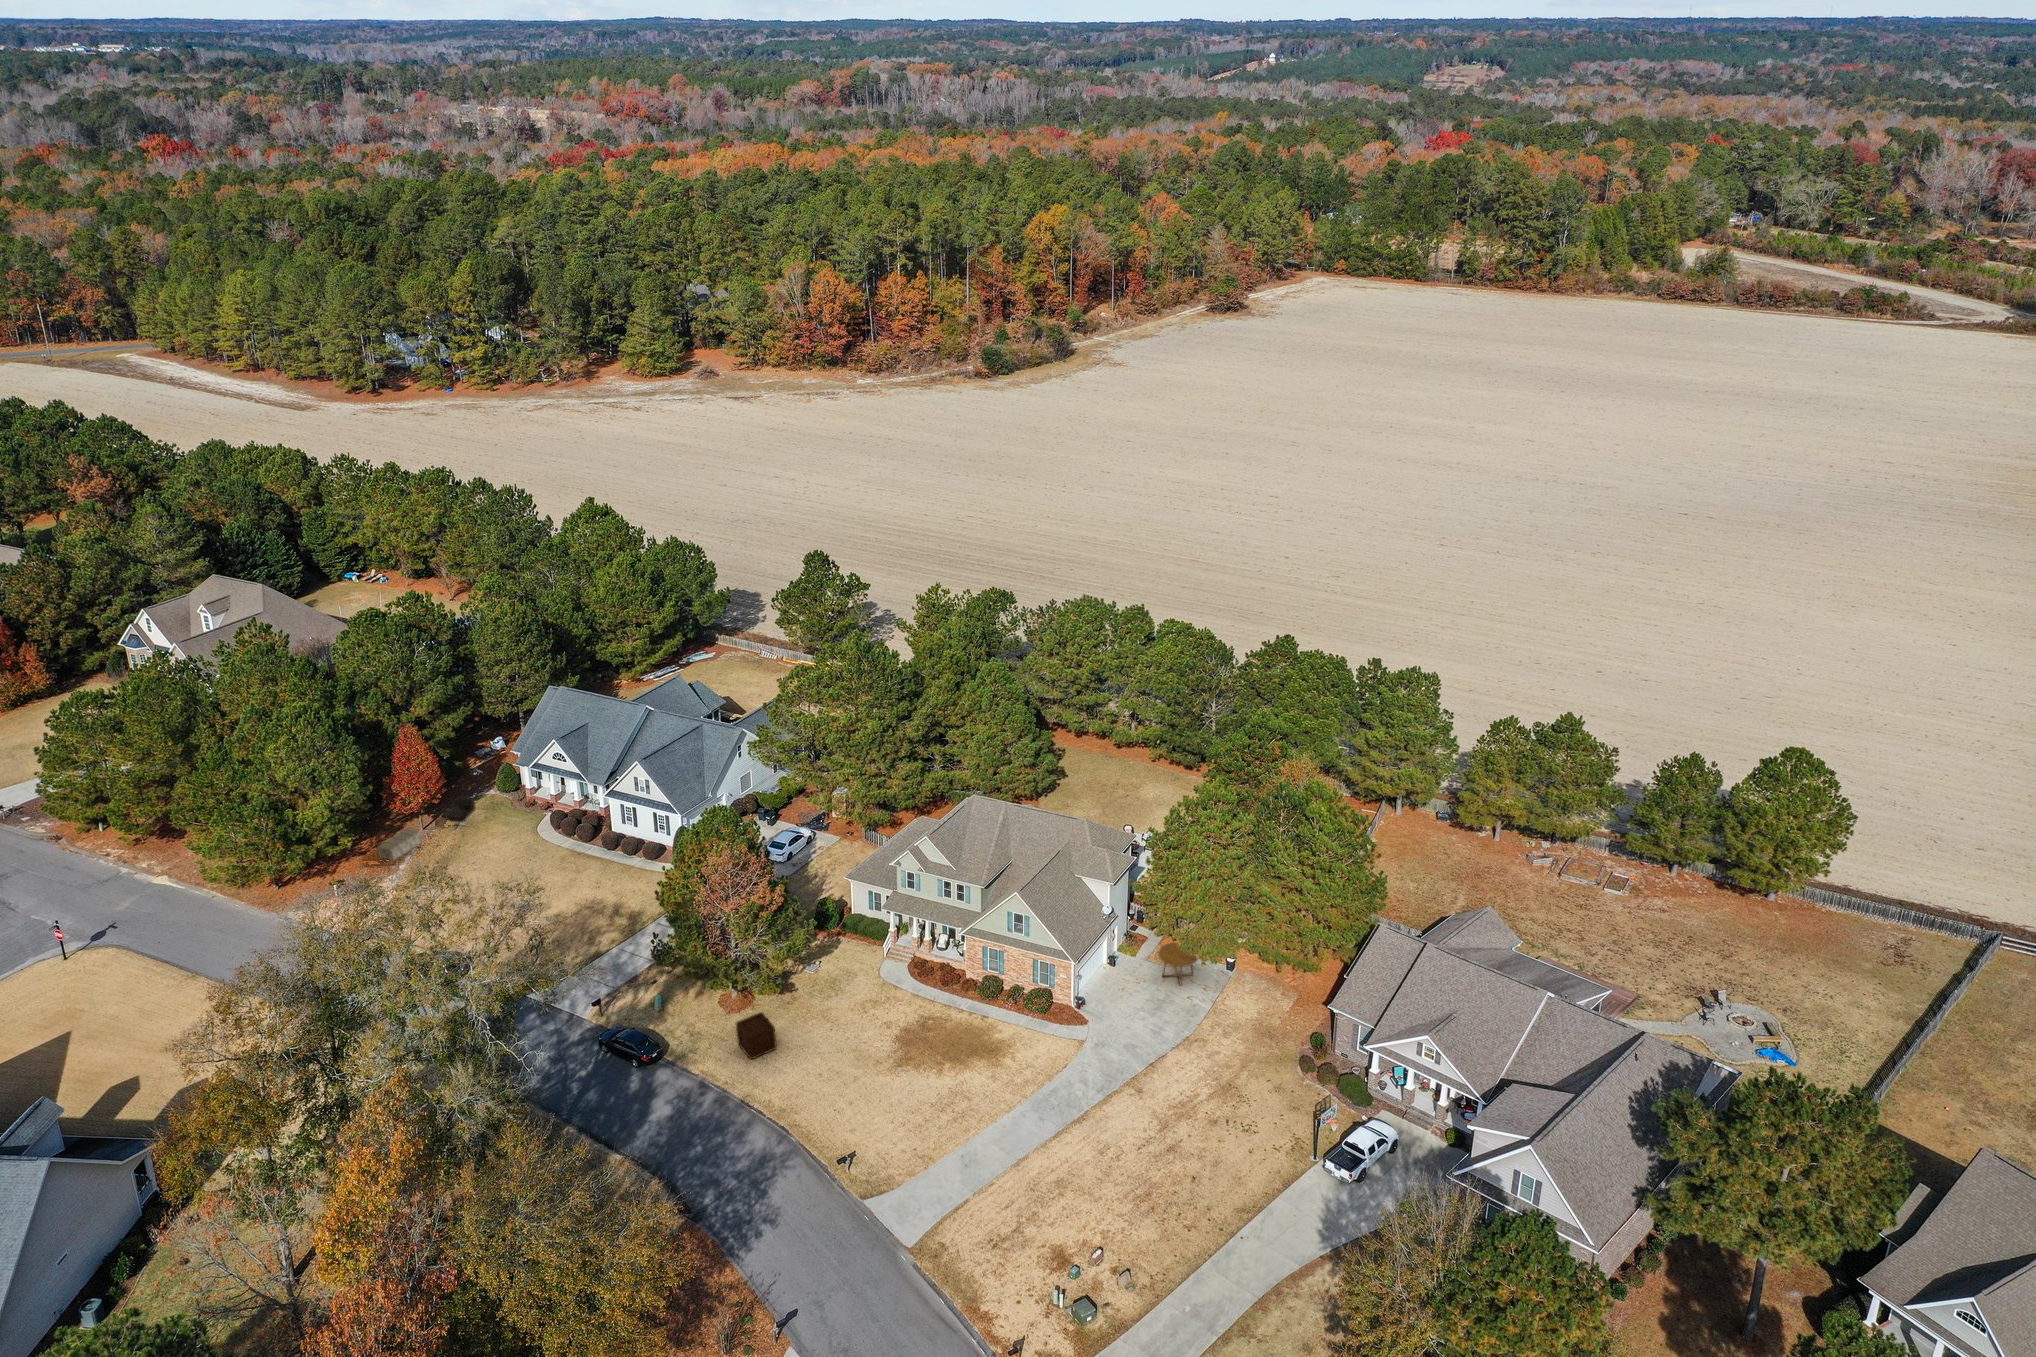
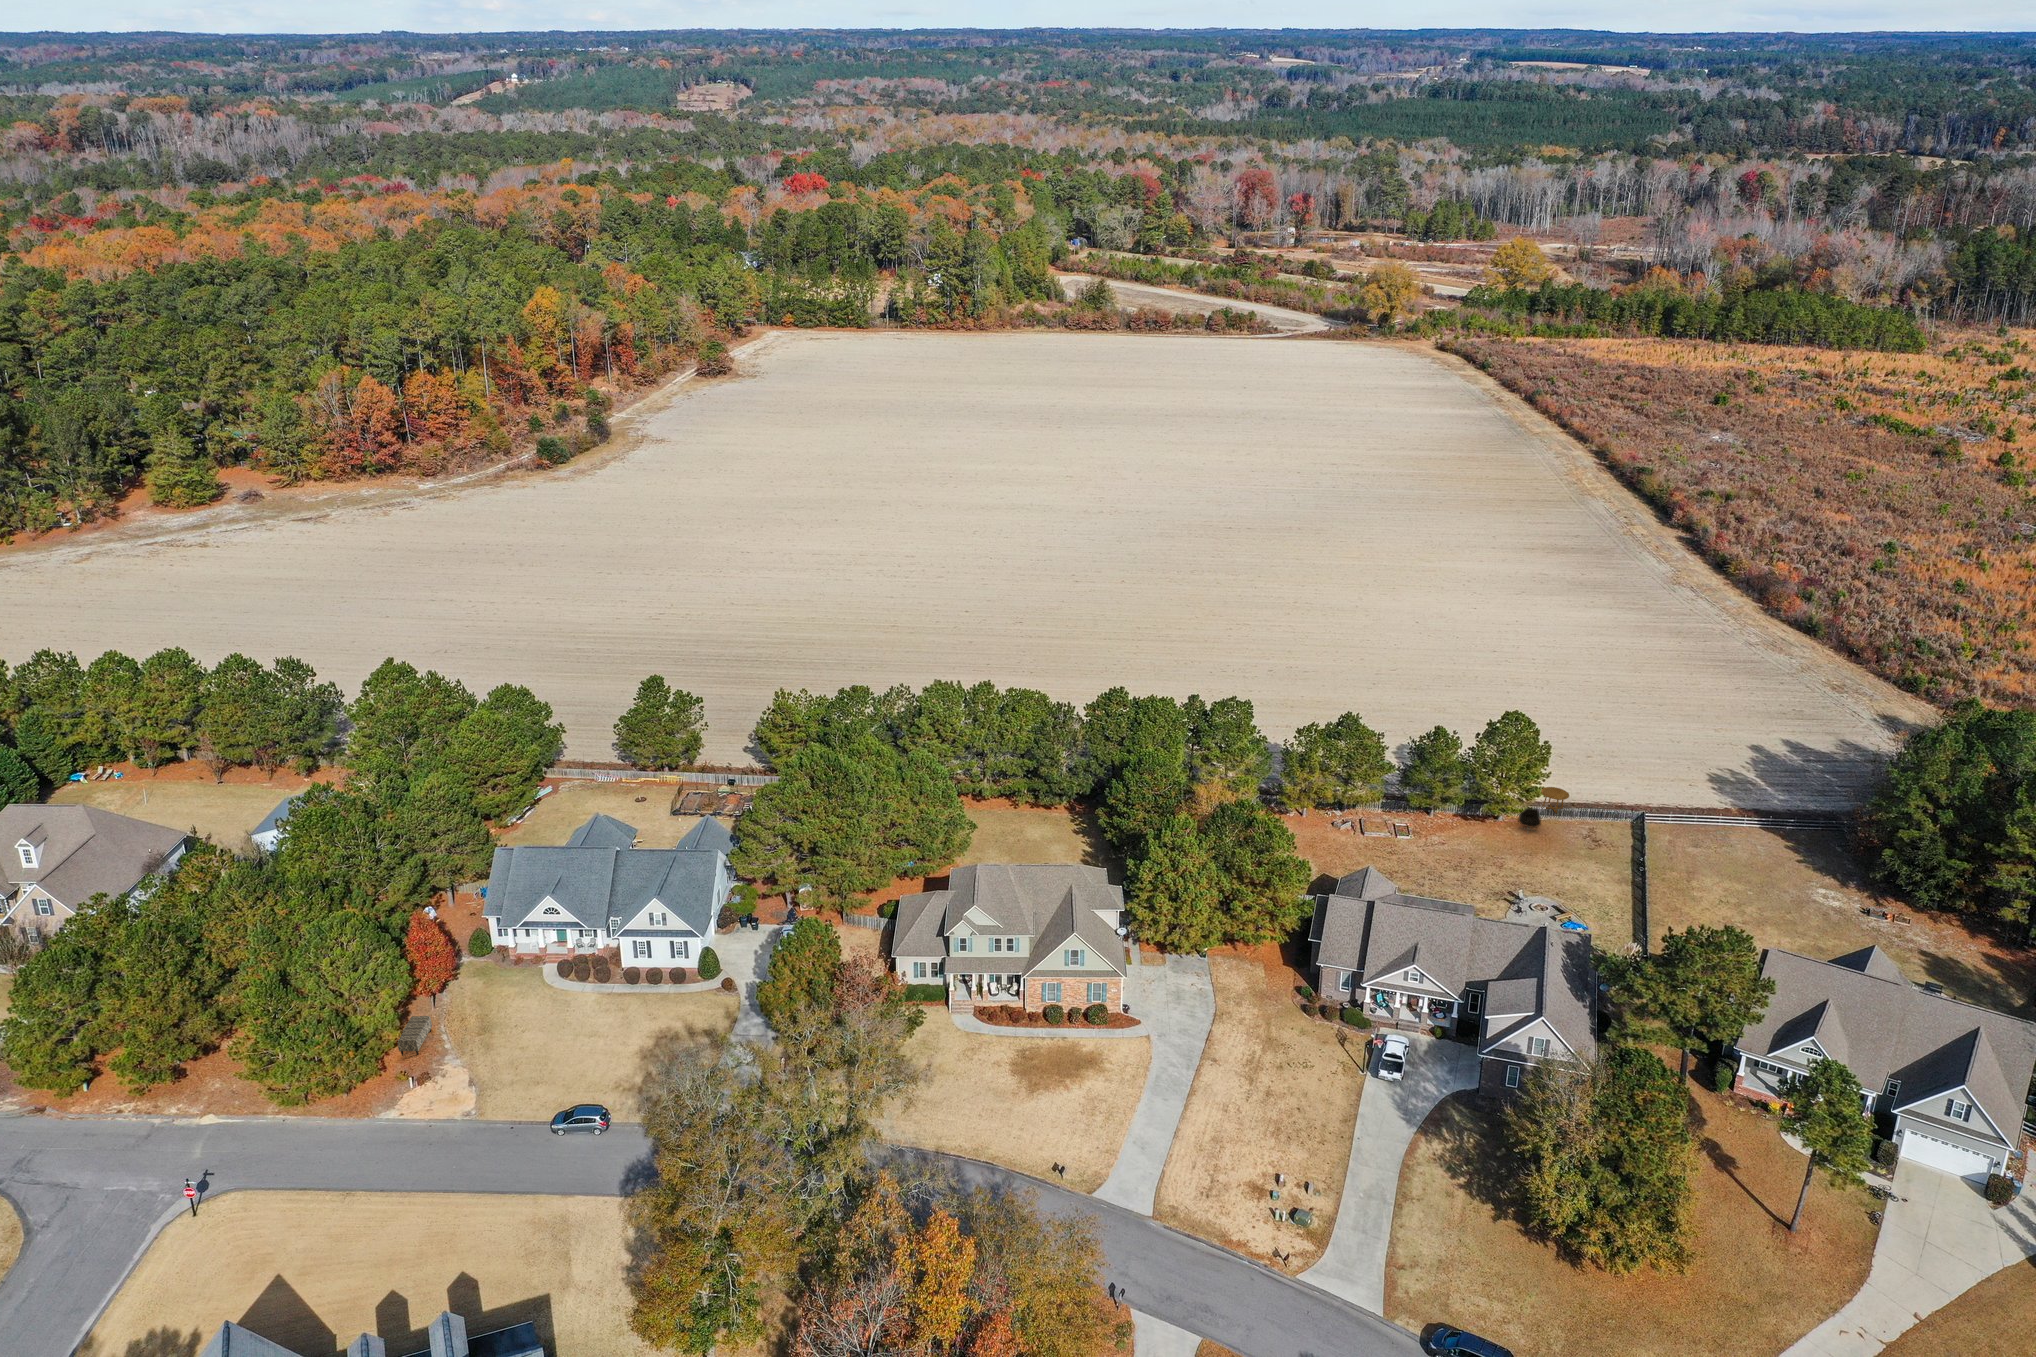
lounge chair: present [443,797,476,826] -> present [1518,807,1541,834]
round table: present [1158,942,1198,984] -> present [1541,787,1569,813]
wooden crate: present [735,1012,777,1059] -> none [891,1083,927,1125]

